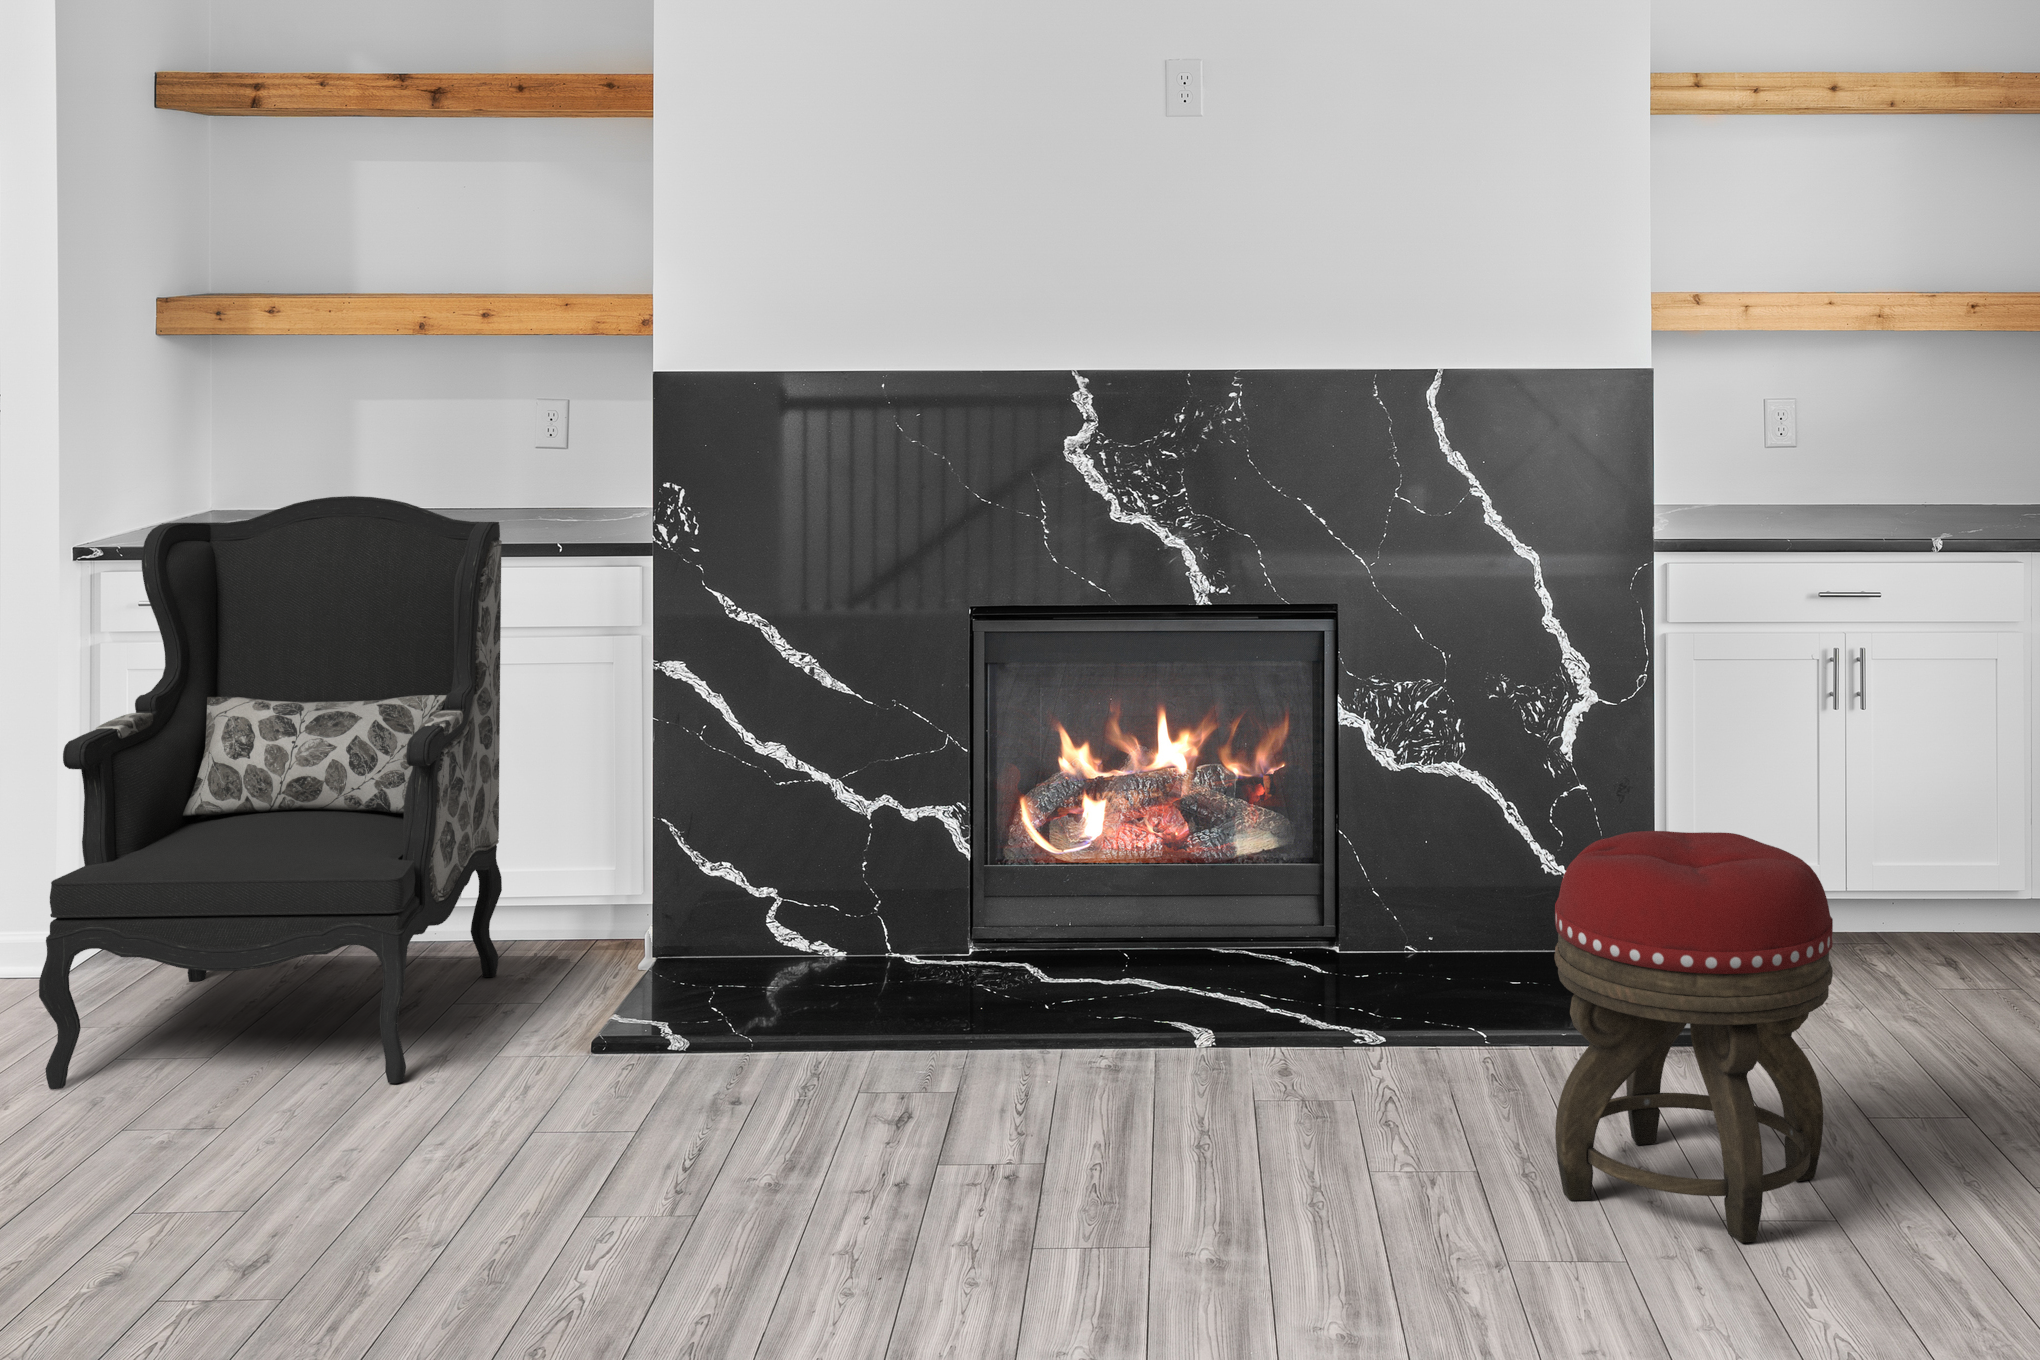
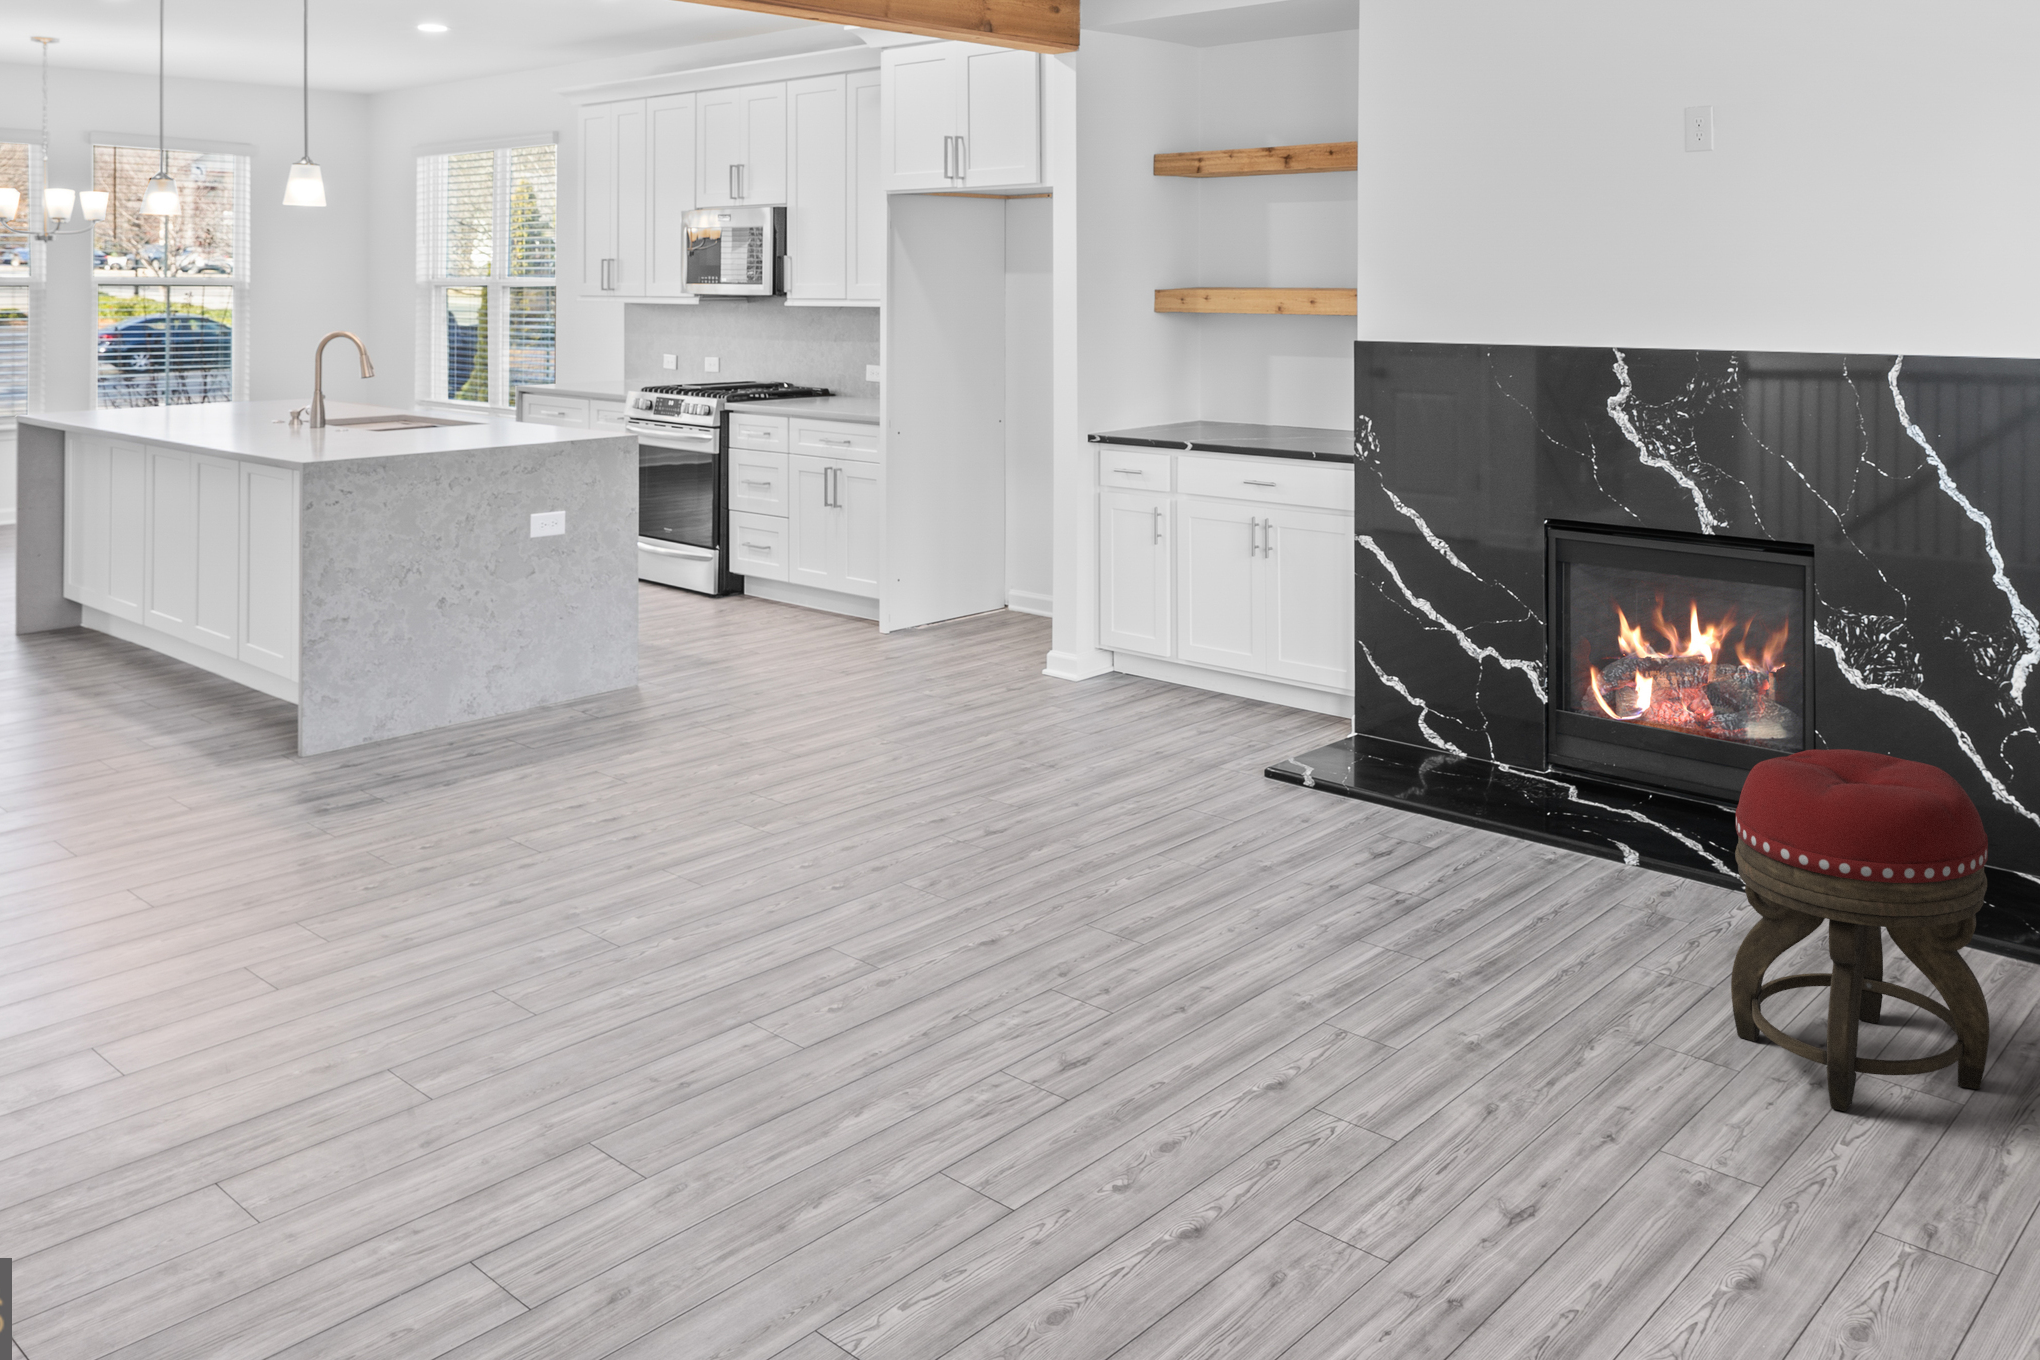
armchair: present [39,496,502,1089] -> none [995,415,1282,770]

